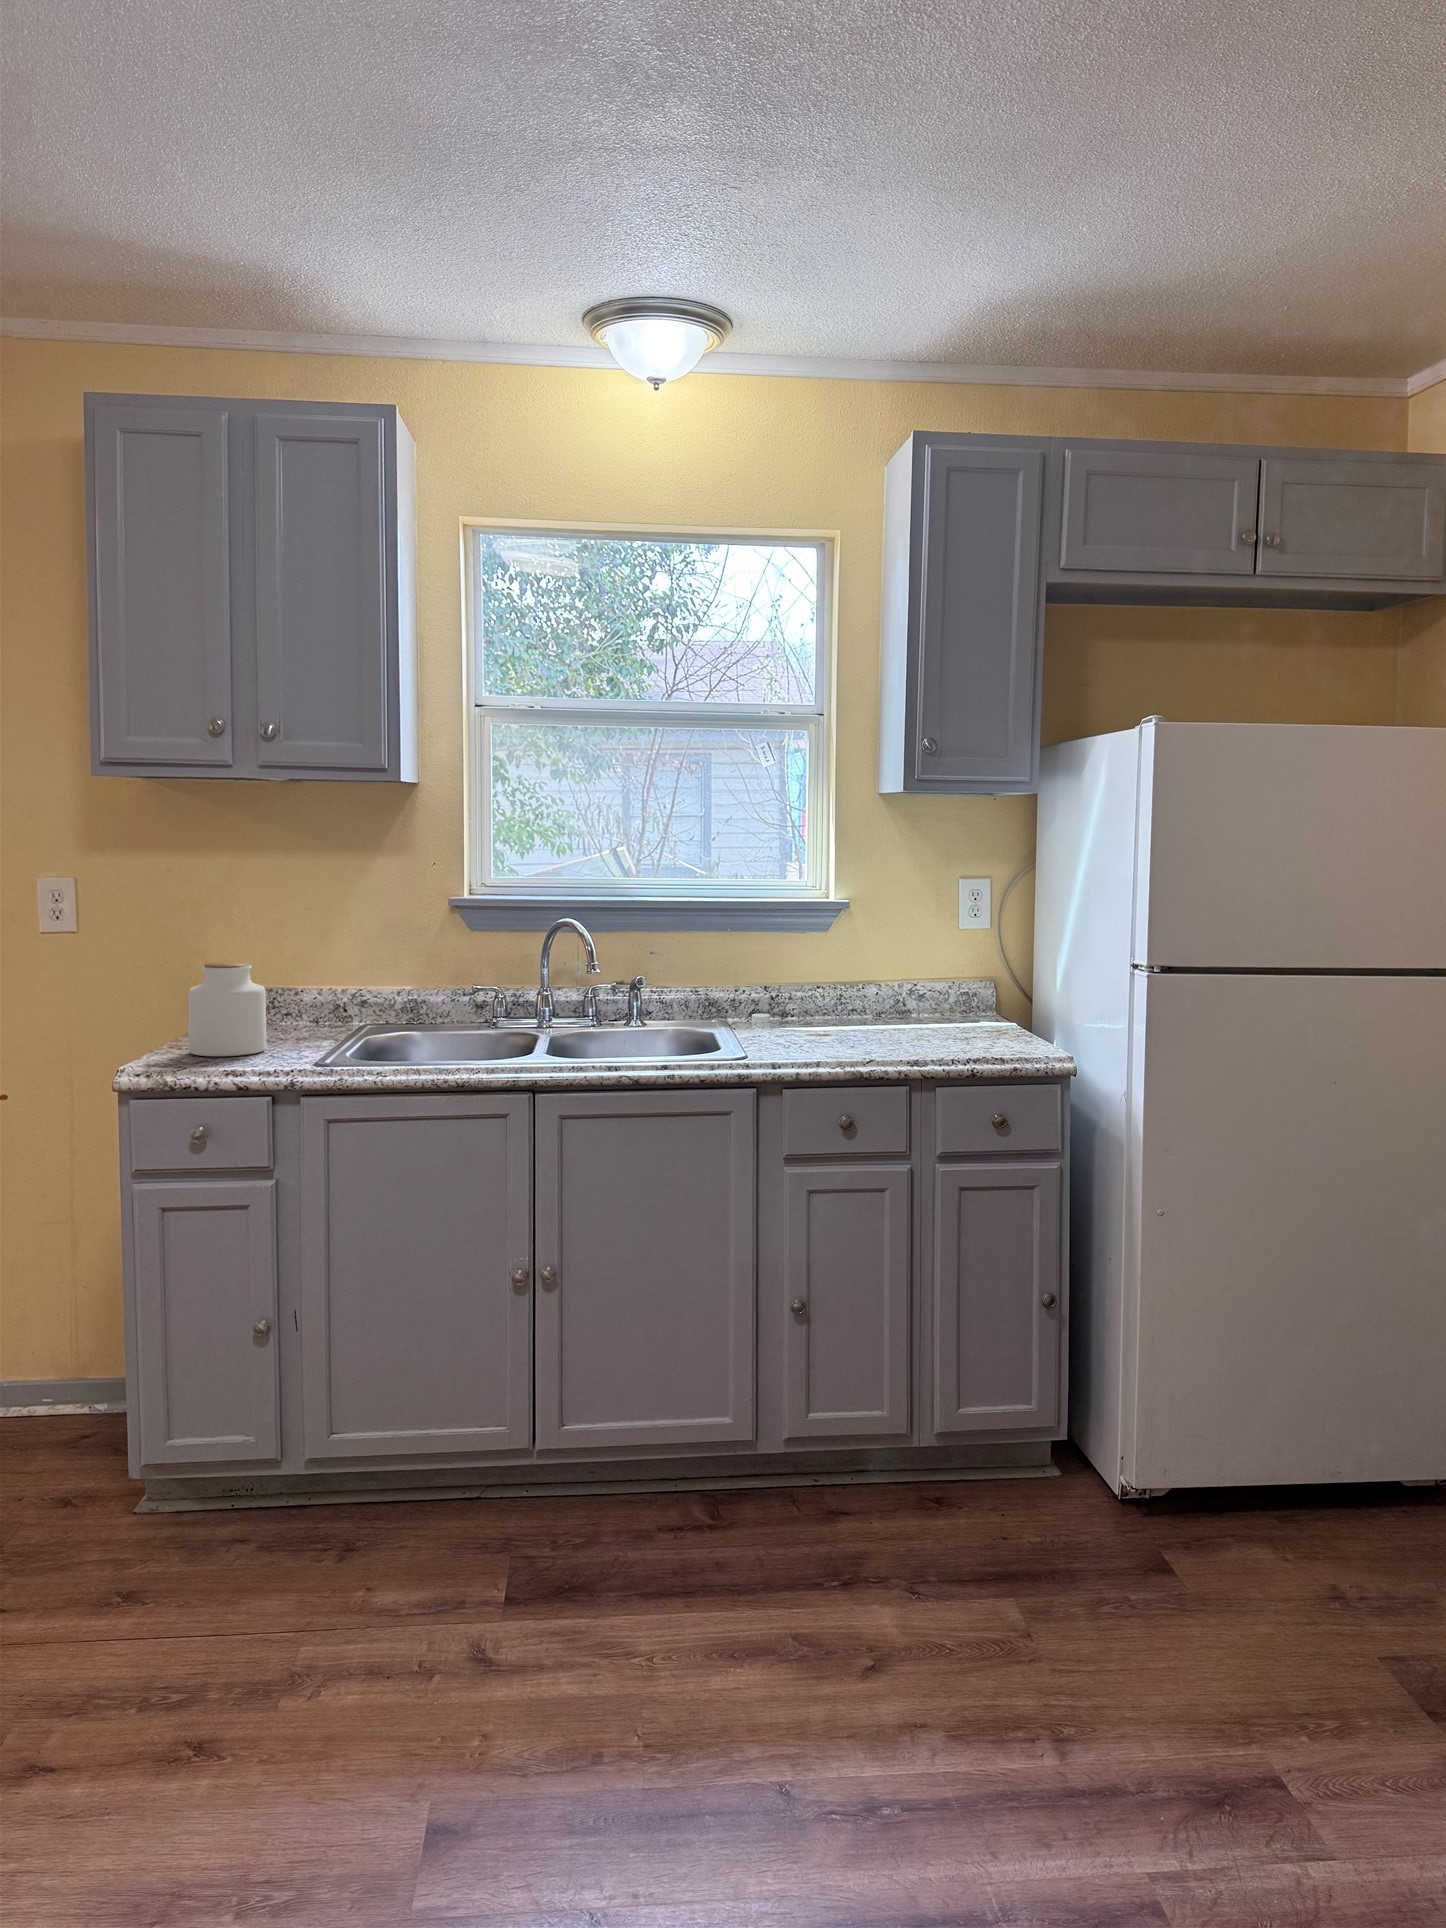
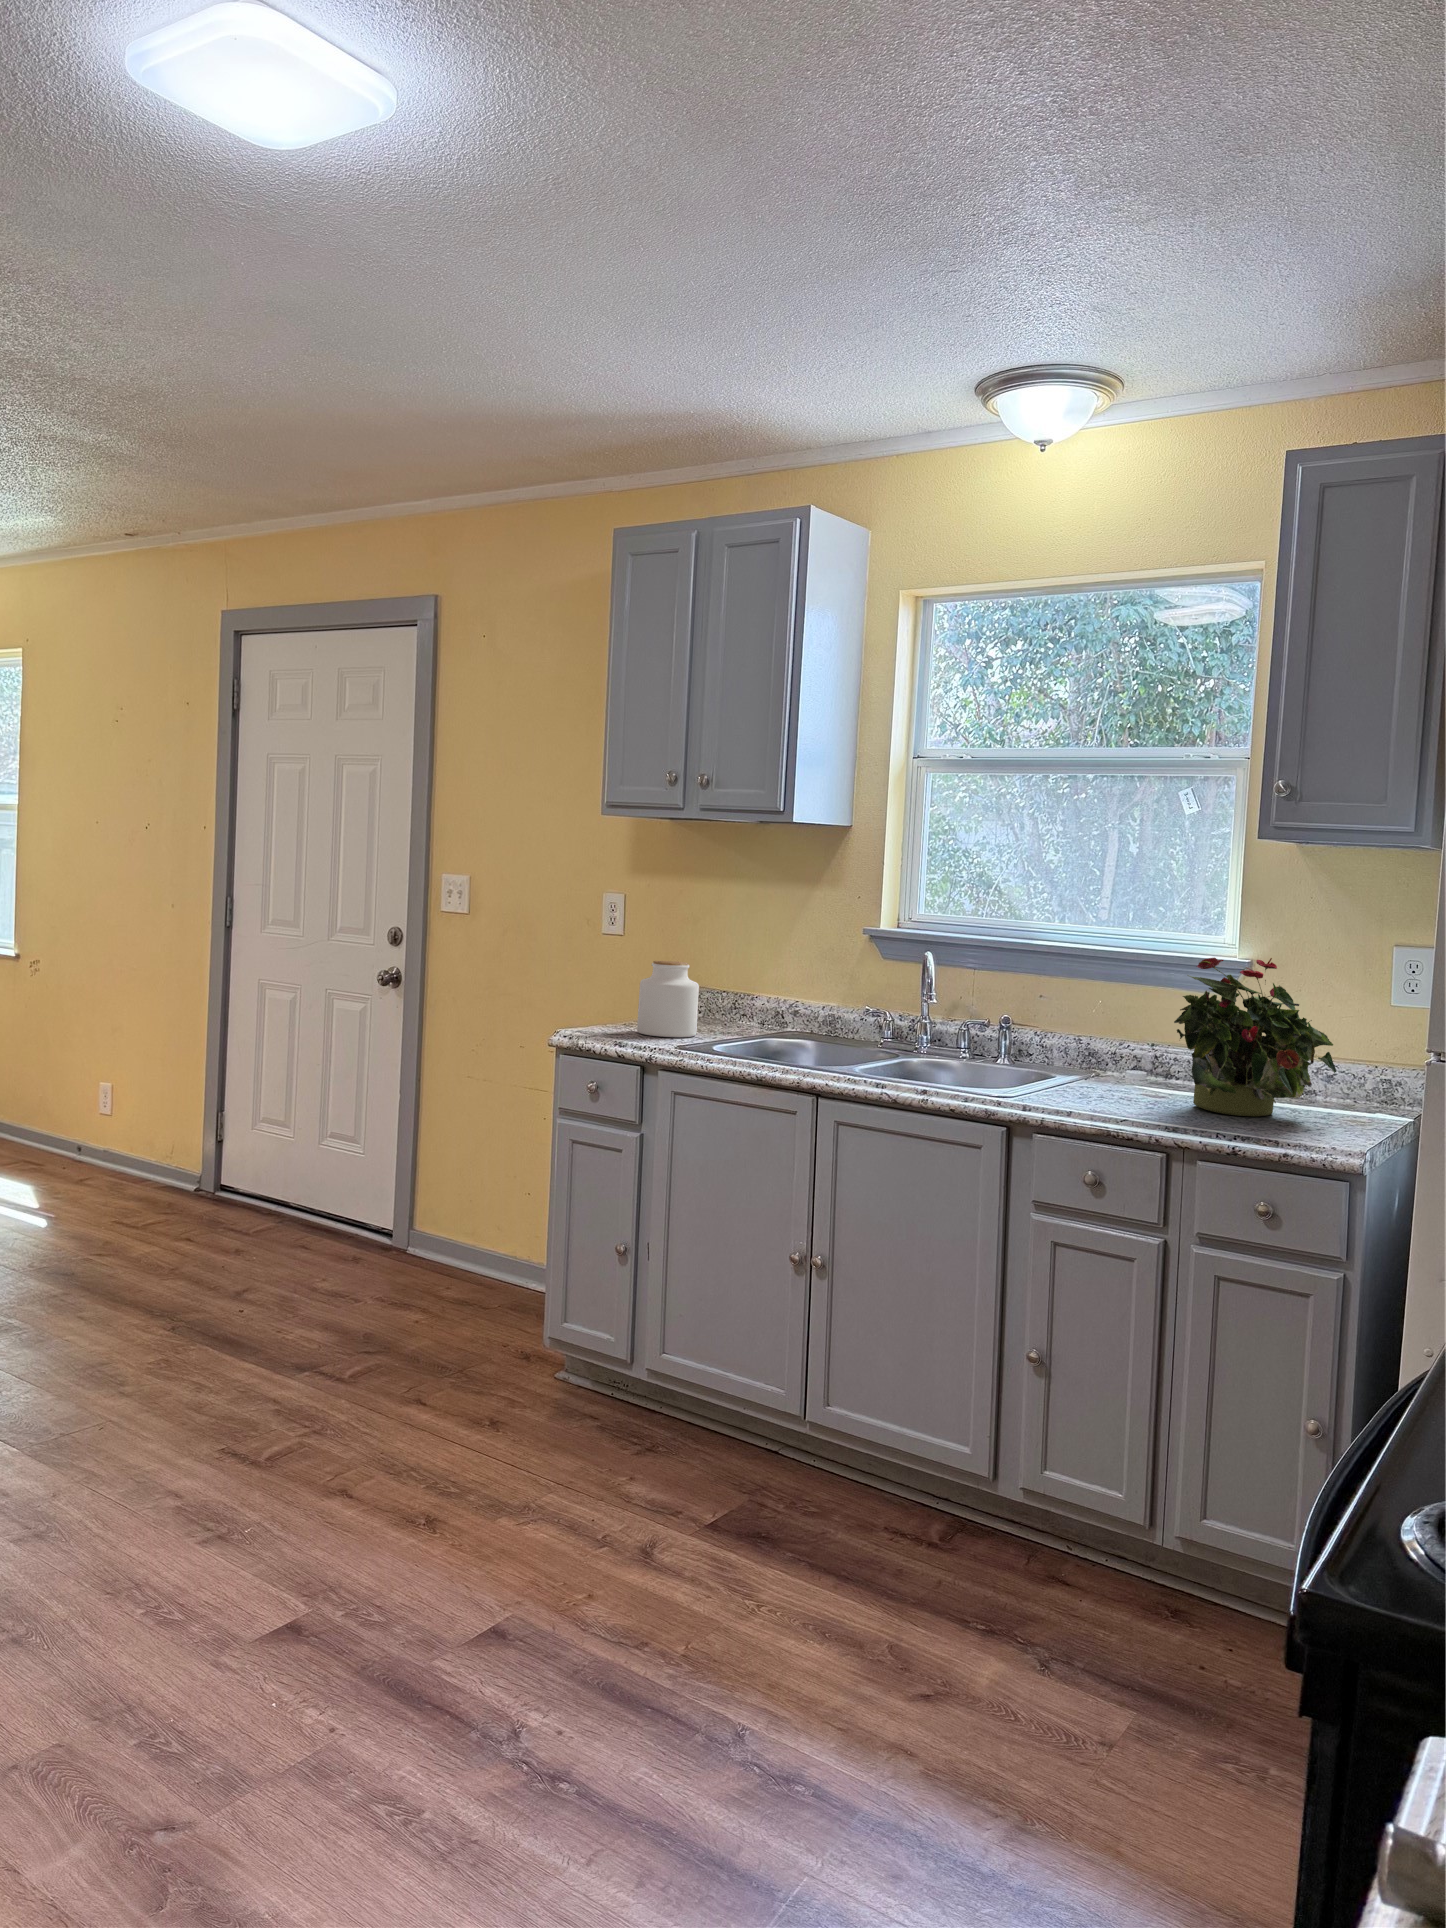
potted plant: none [829,897,977,1042] -> present [1174,958,1336,1116]

